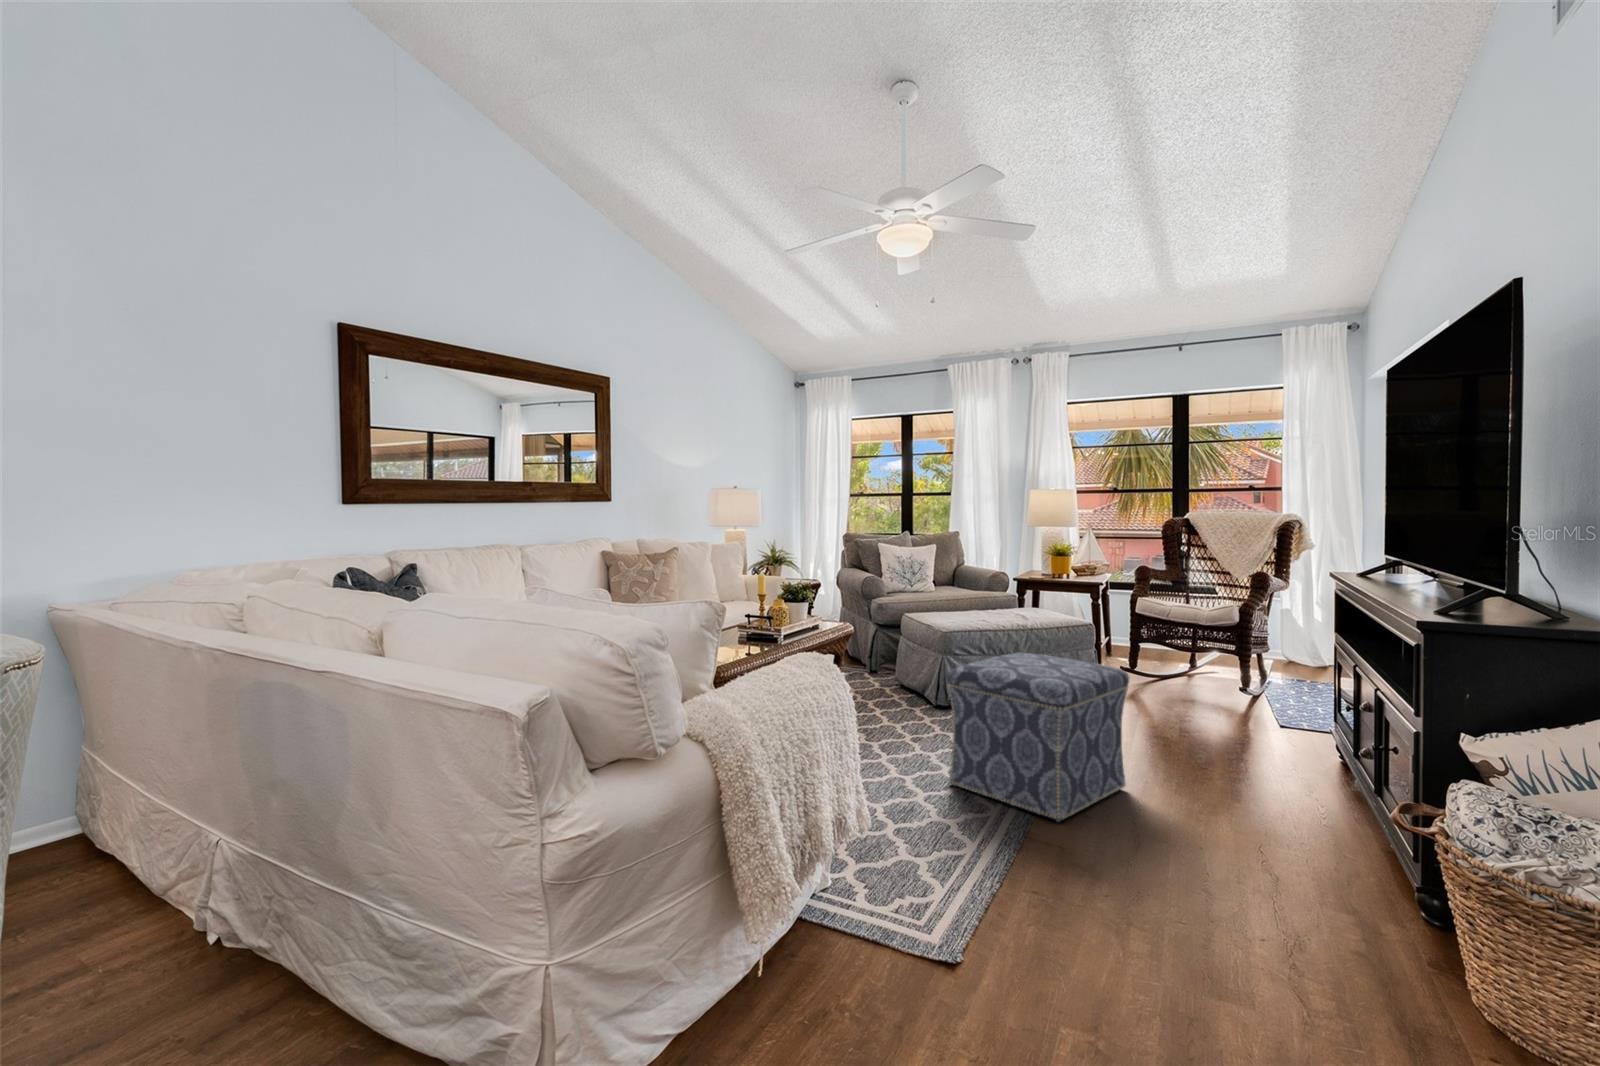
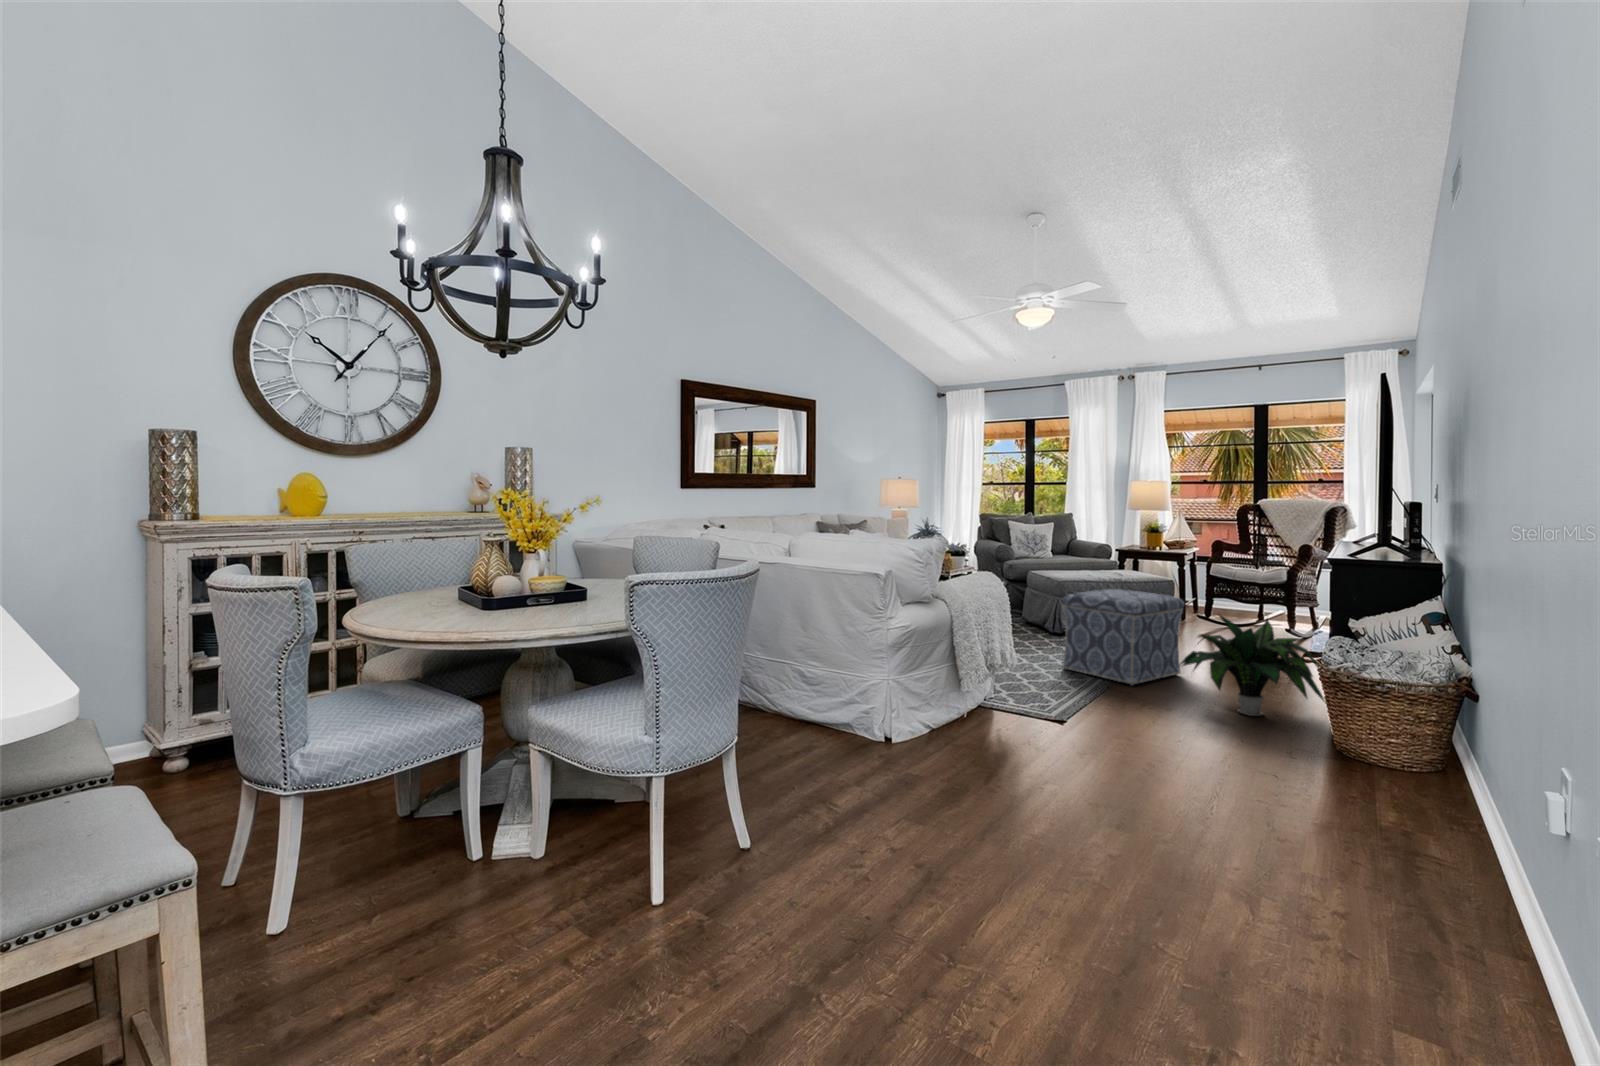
potted plant: none [1138,714,1402,894] -> present [1181,615,1324,716]

